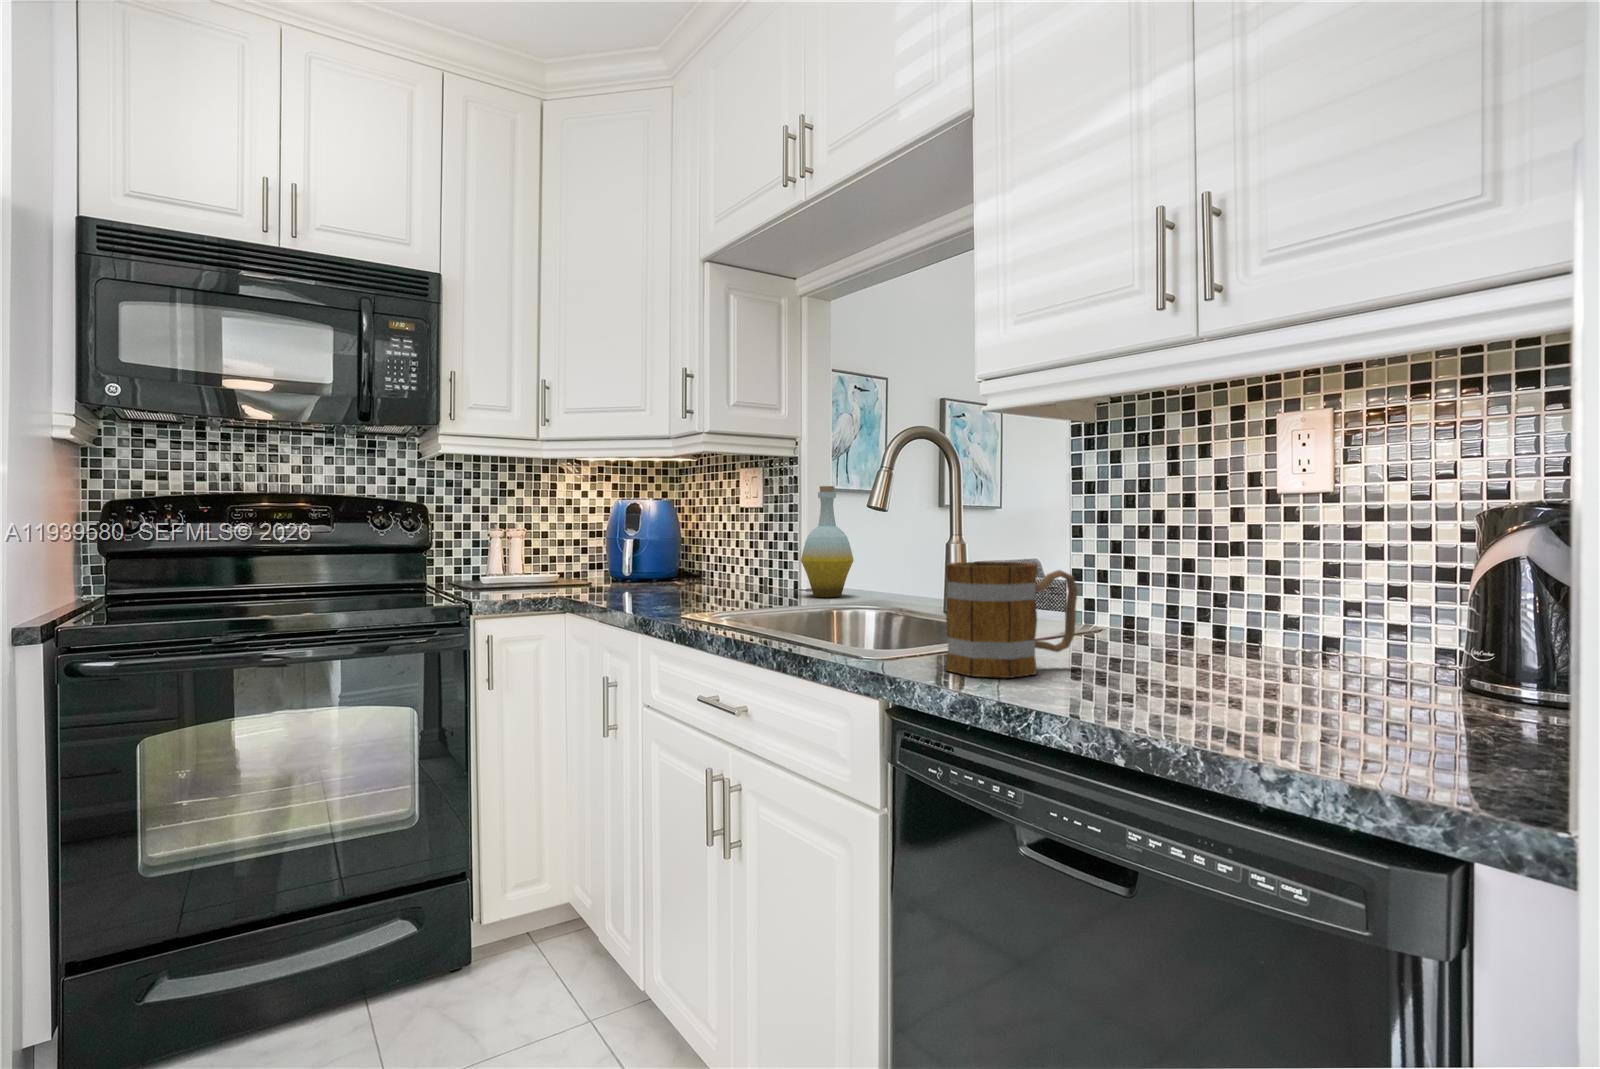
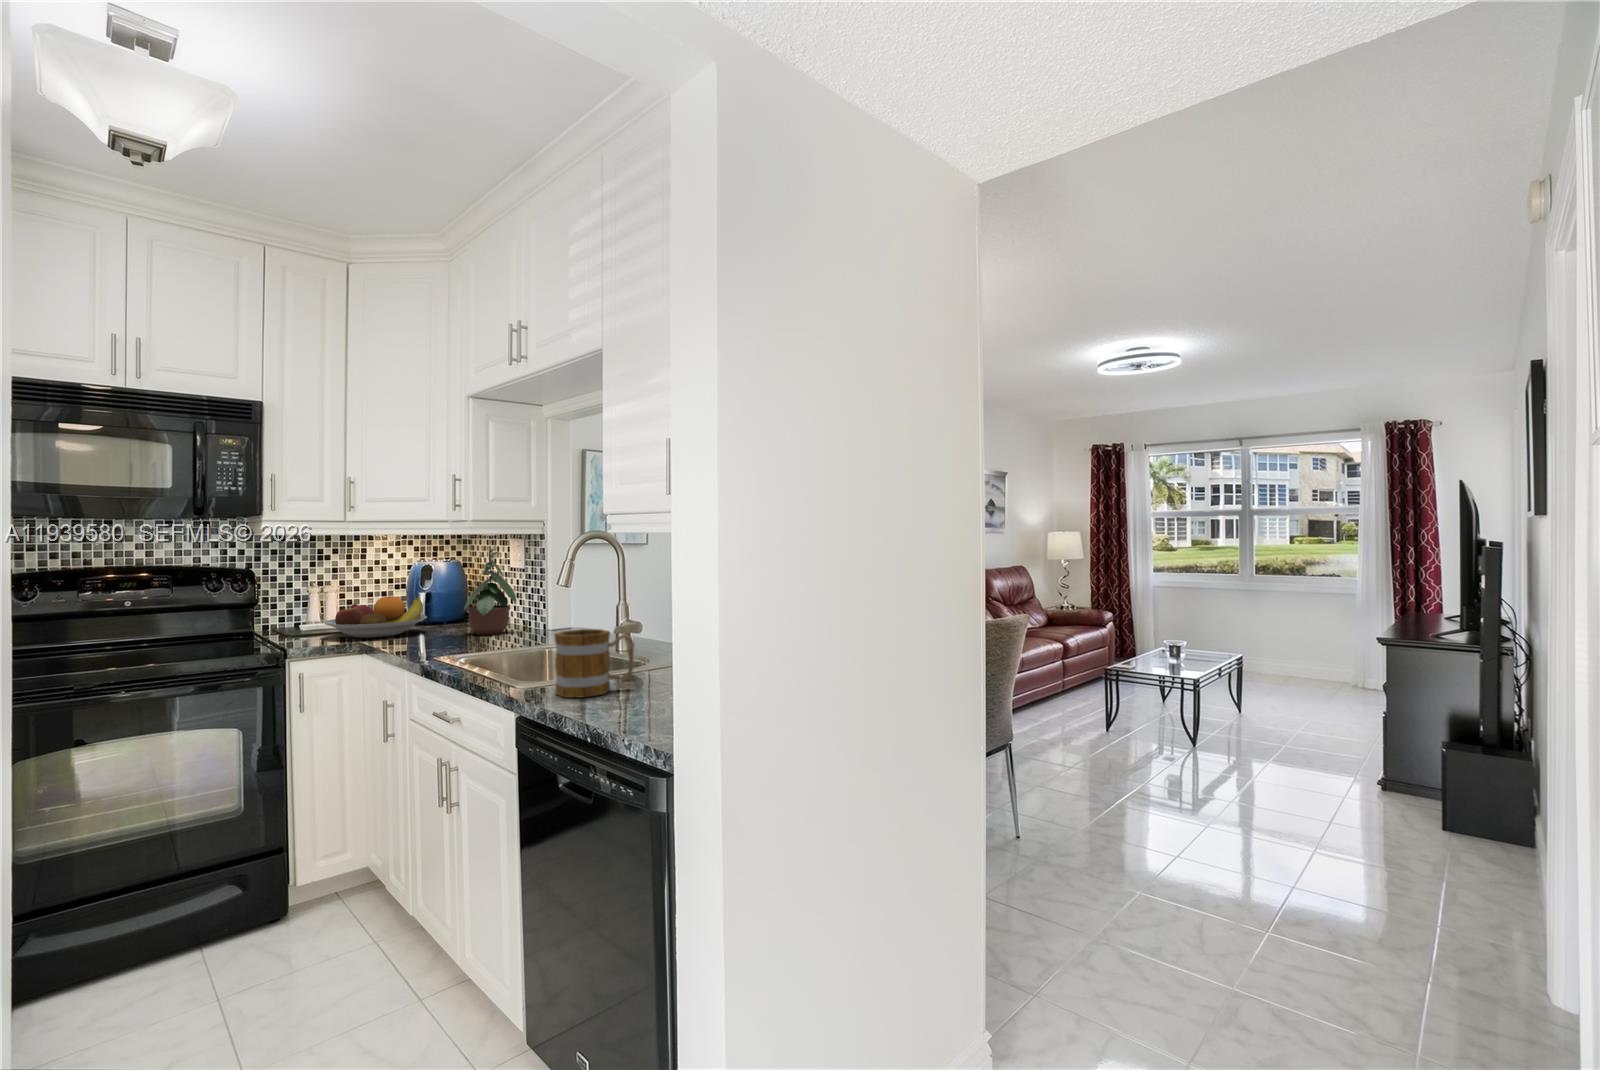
potted plant: none [686,470,766,594] -> present [464,546,516,635]
bottle: present [801,486,854,597] -> none [543,557,581,636]
fruit bowl: none [515,540,640,594] -> present [324,596,427,638]

